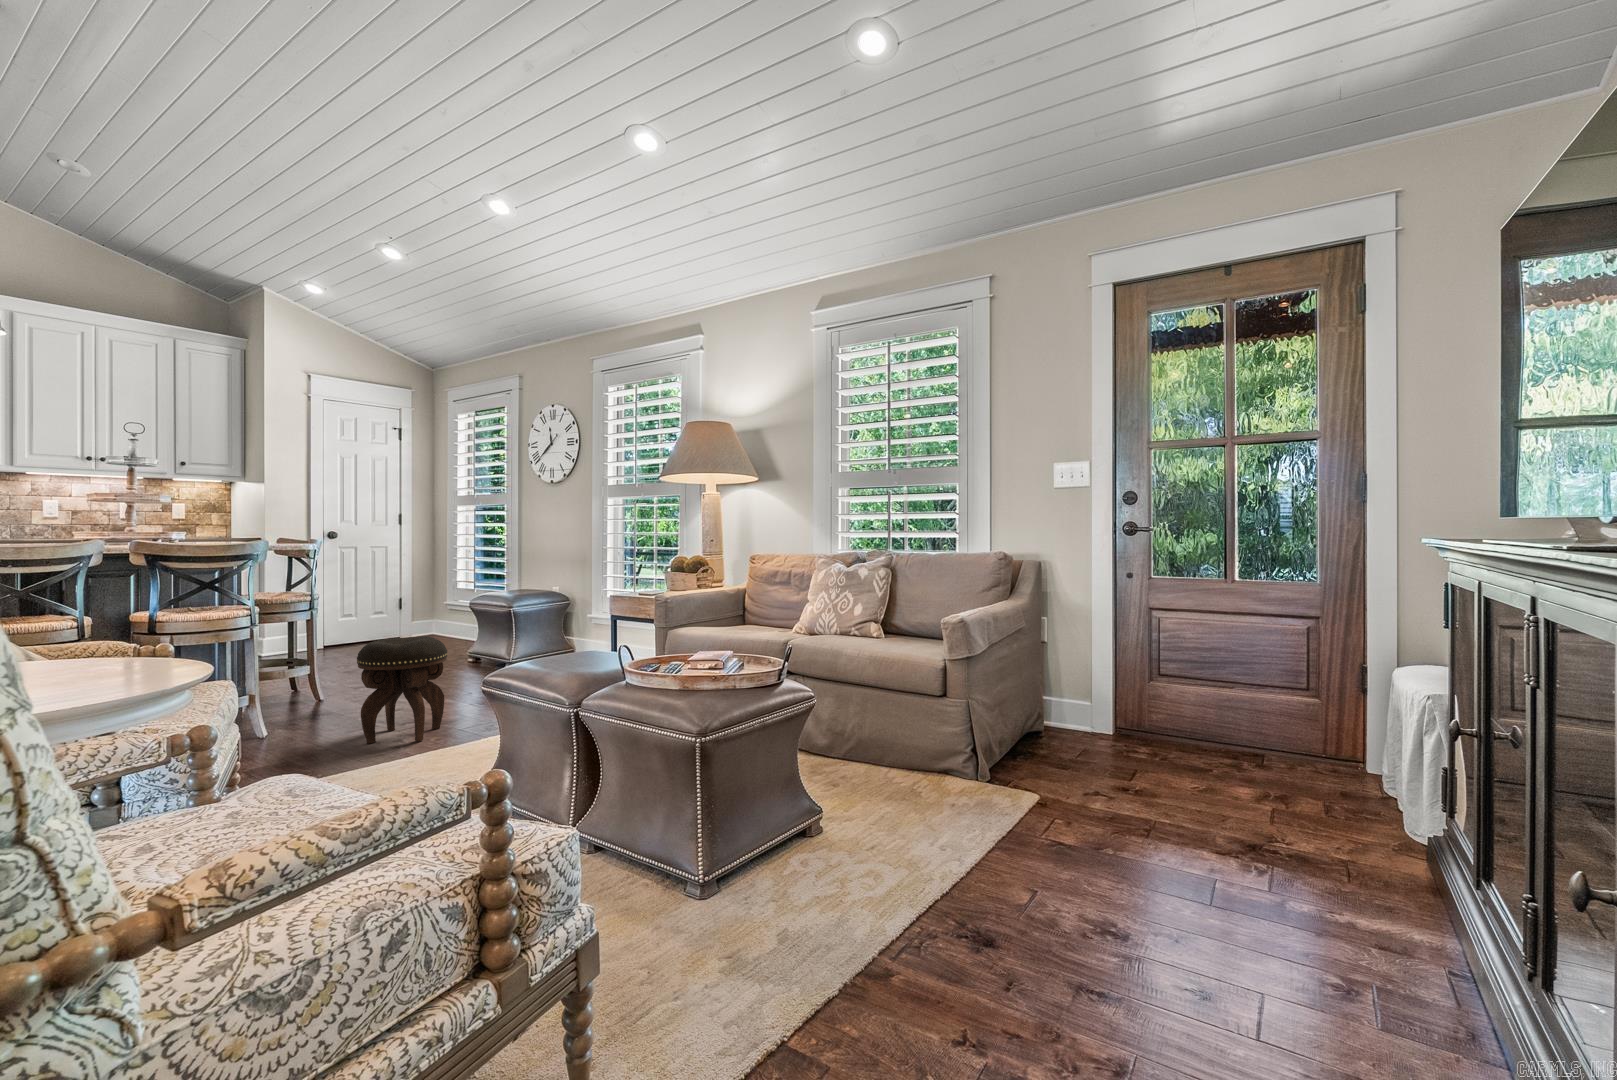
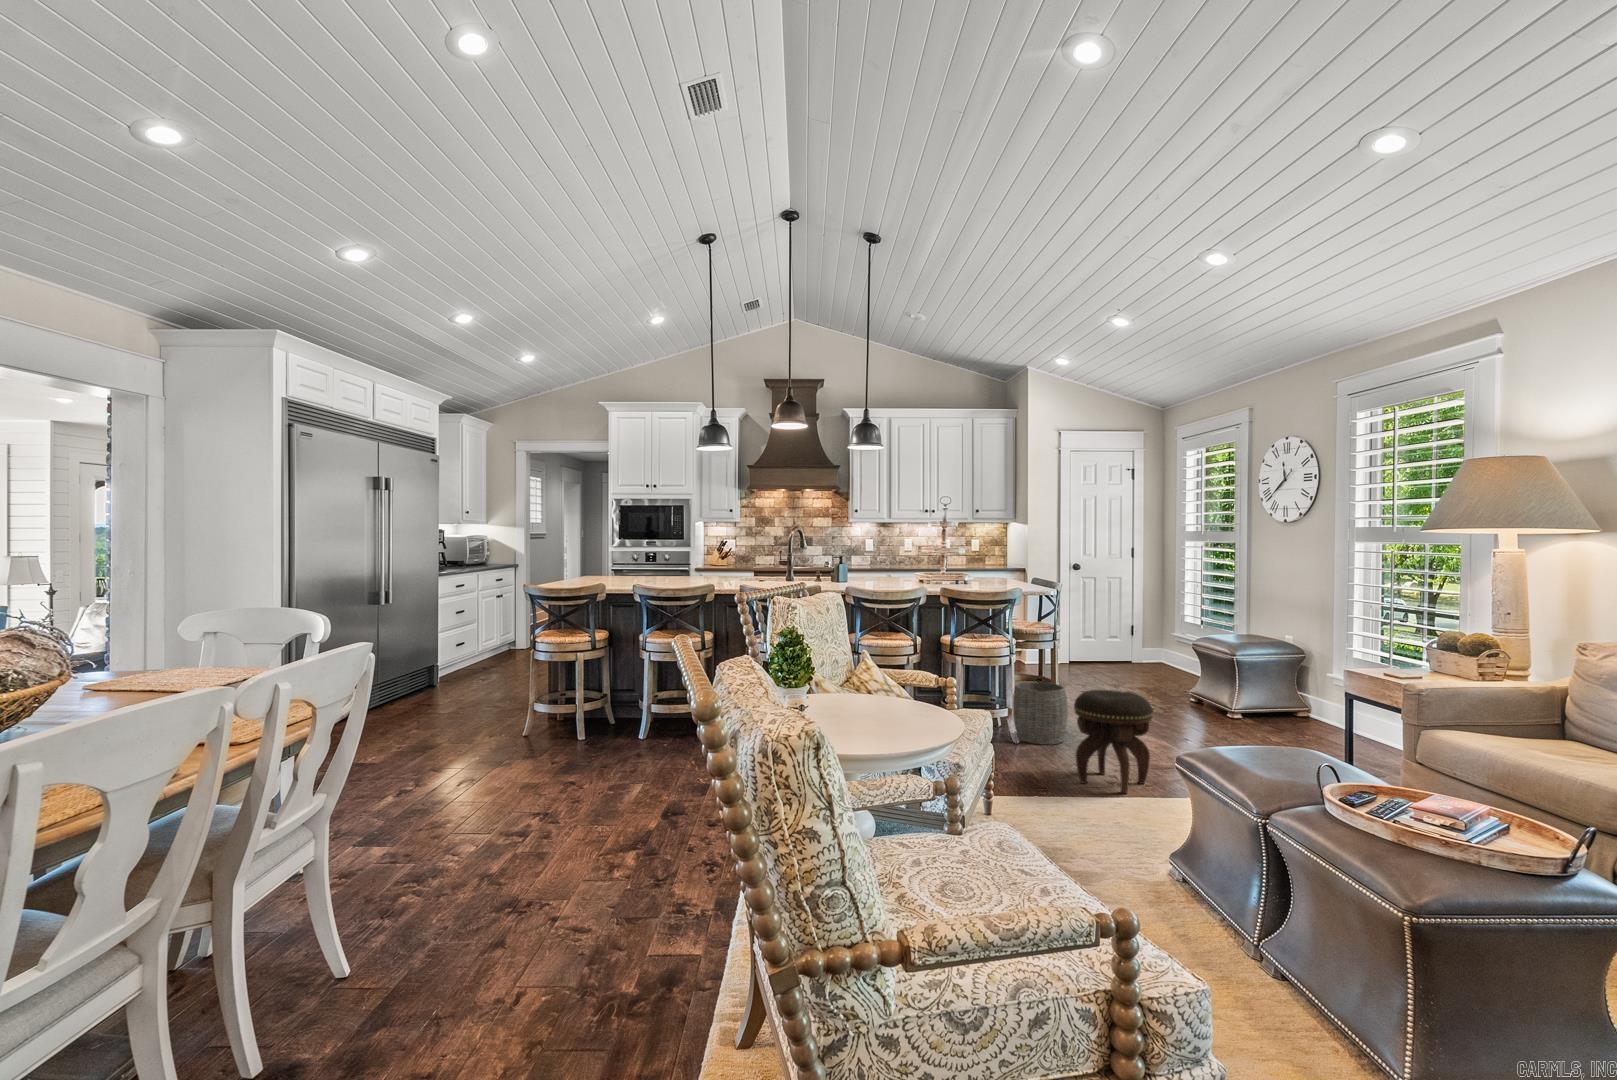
woven basket: none [270,649,344,721] -> present [1013,682,1068,745]

